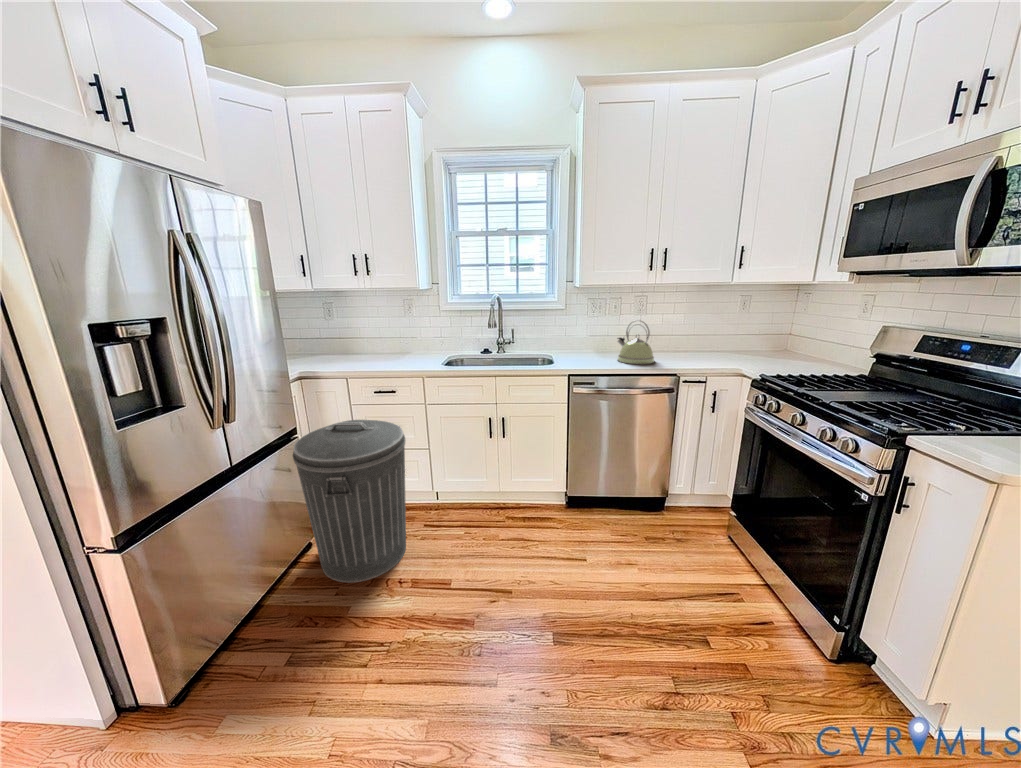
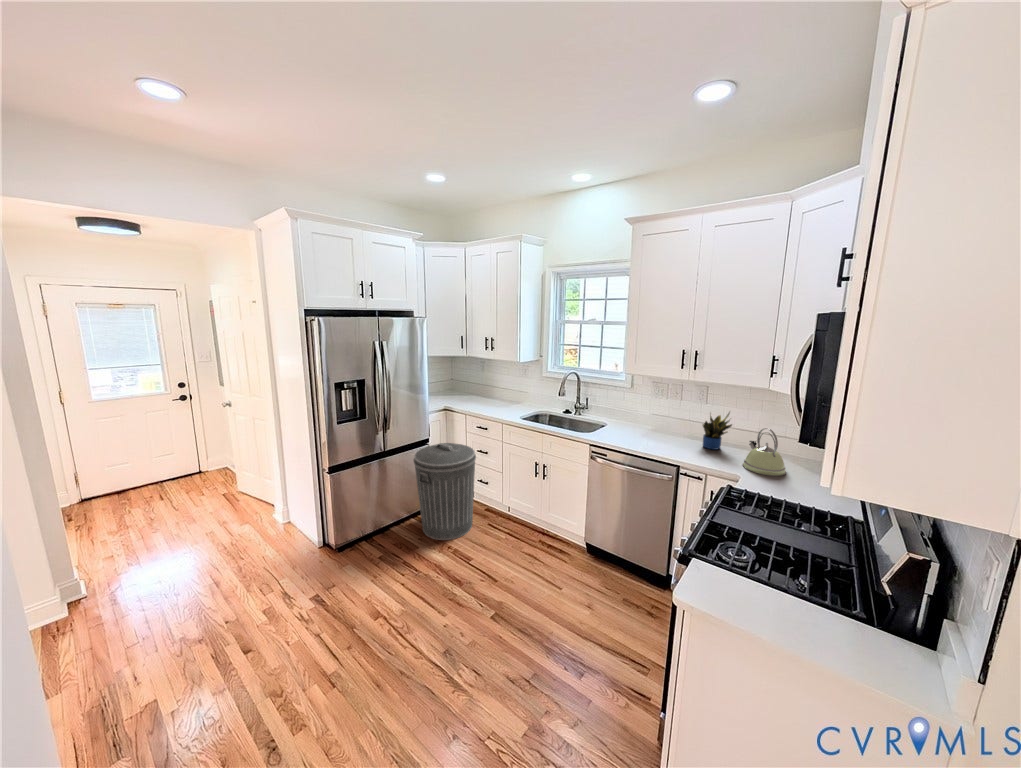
potted plant: none [666,310,702,356] -> present [703,412,732,450]
kettle: present [617,320,654,364] -> present [743,428,786,476]

